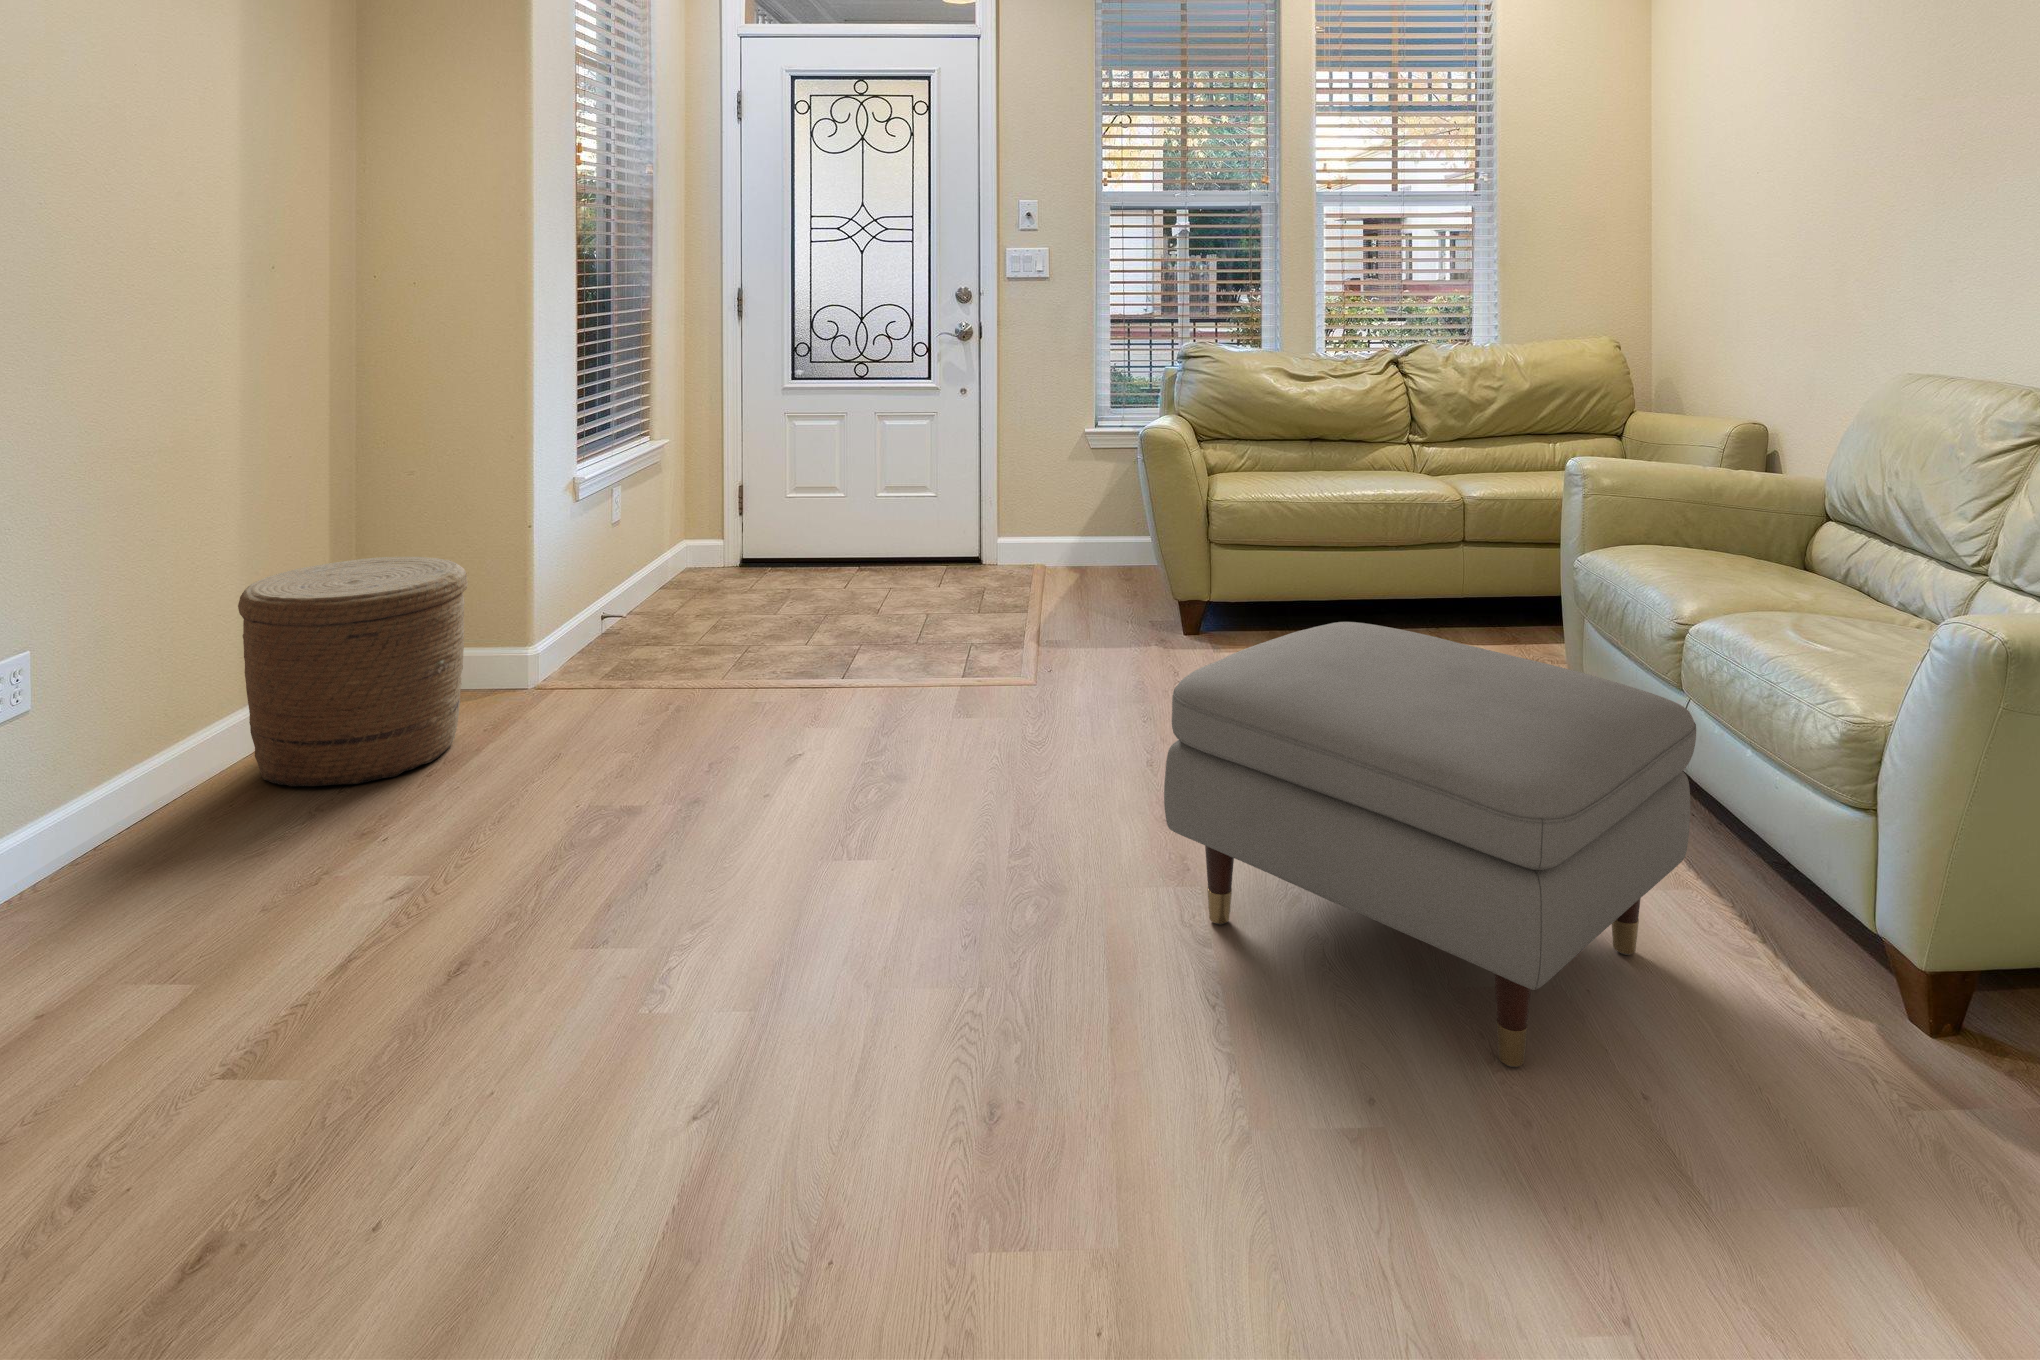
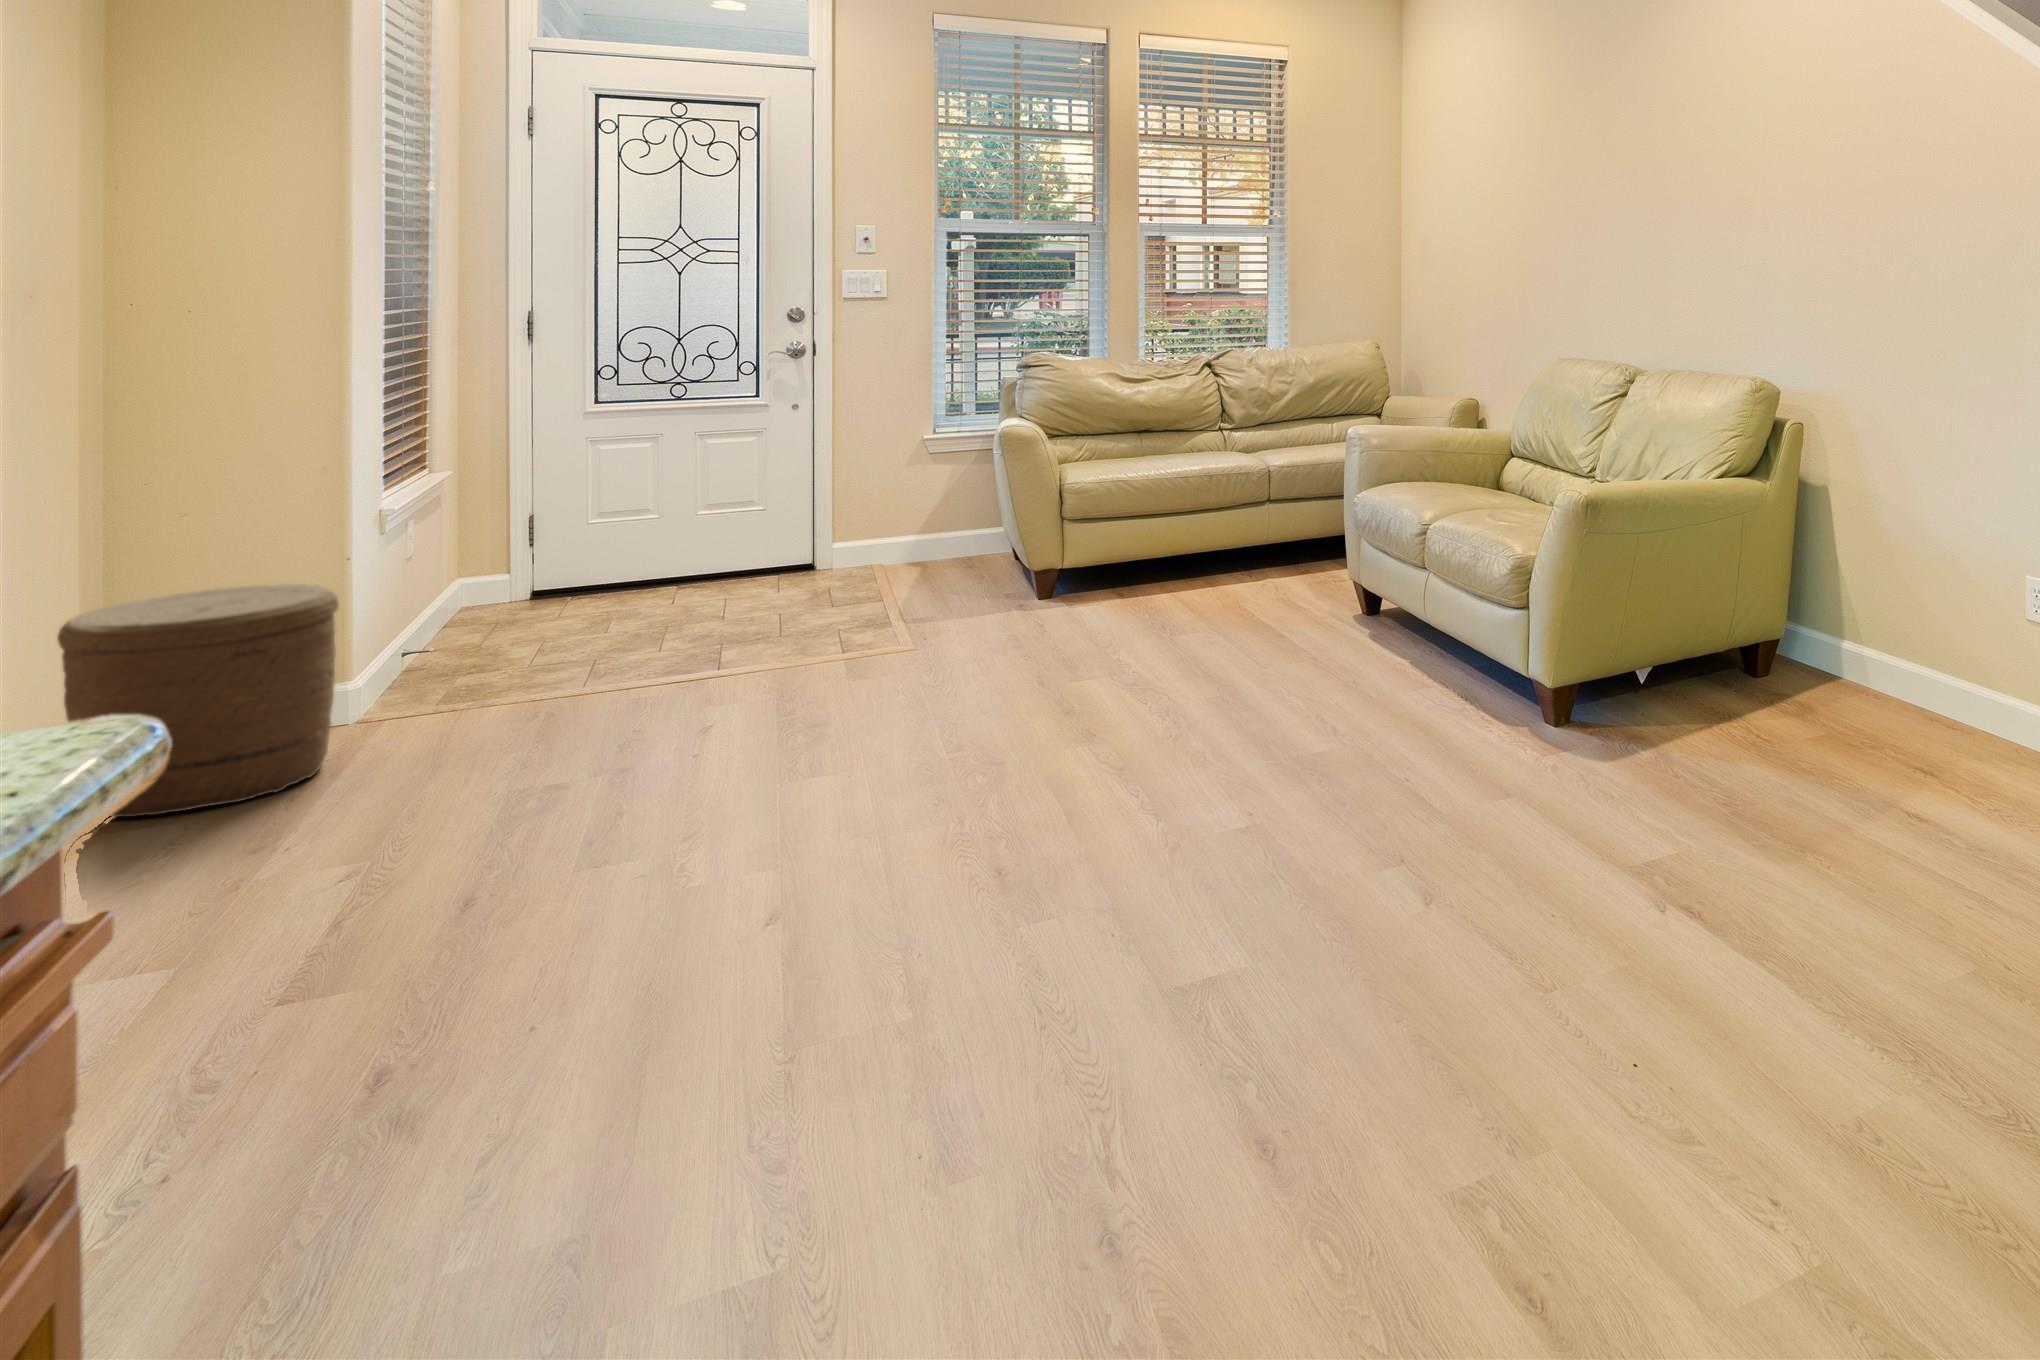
ottoman: present [1164,622,1696,1067] -> none [1099,540,1428,761]

